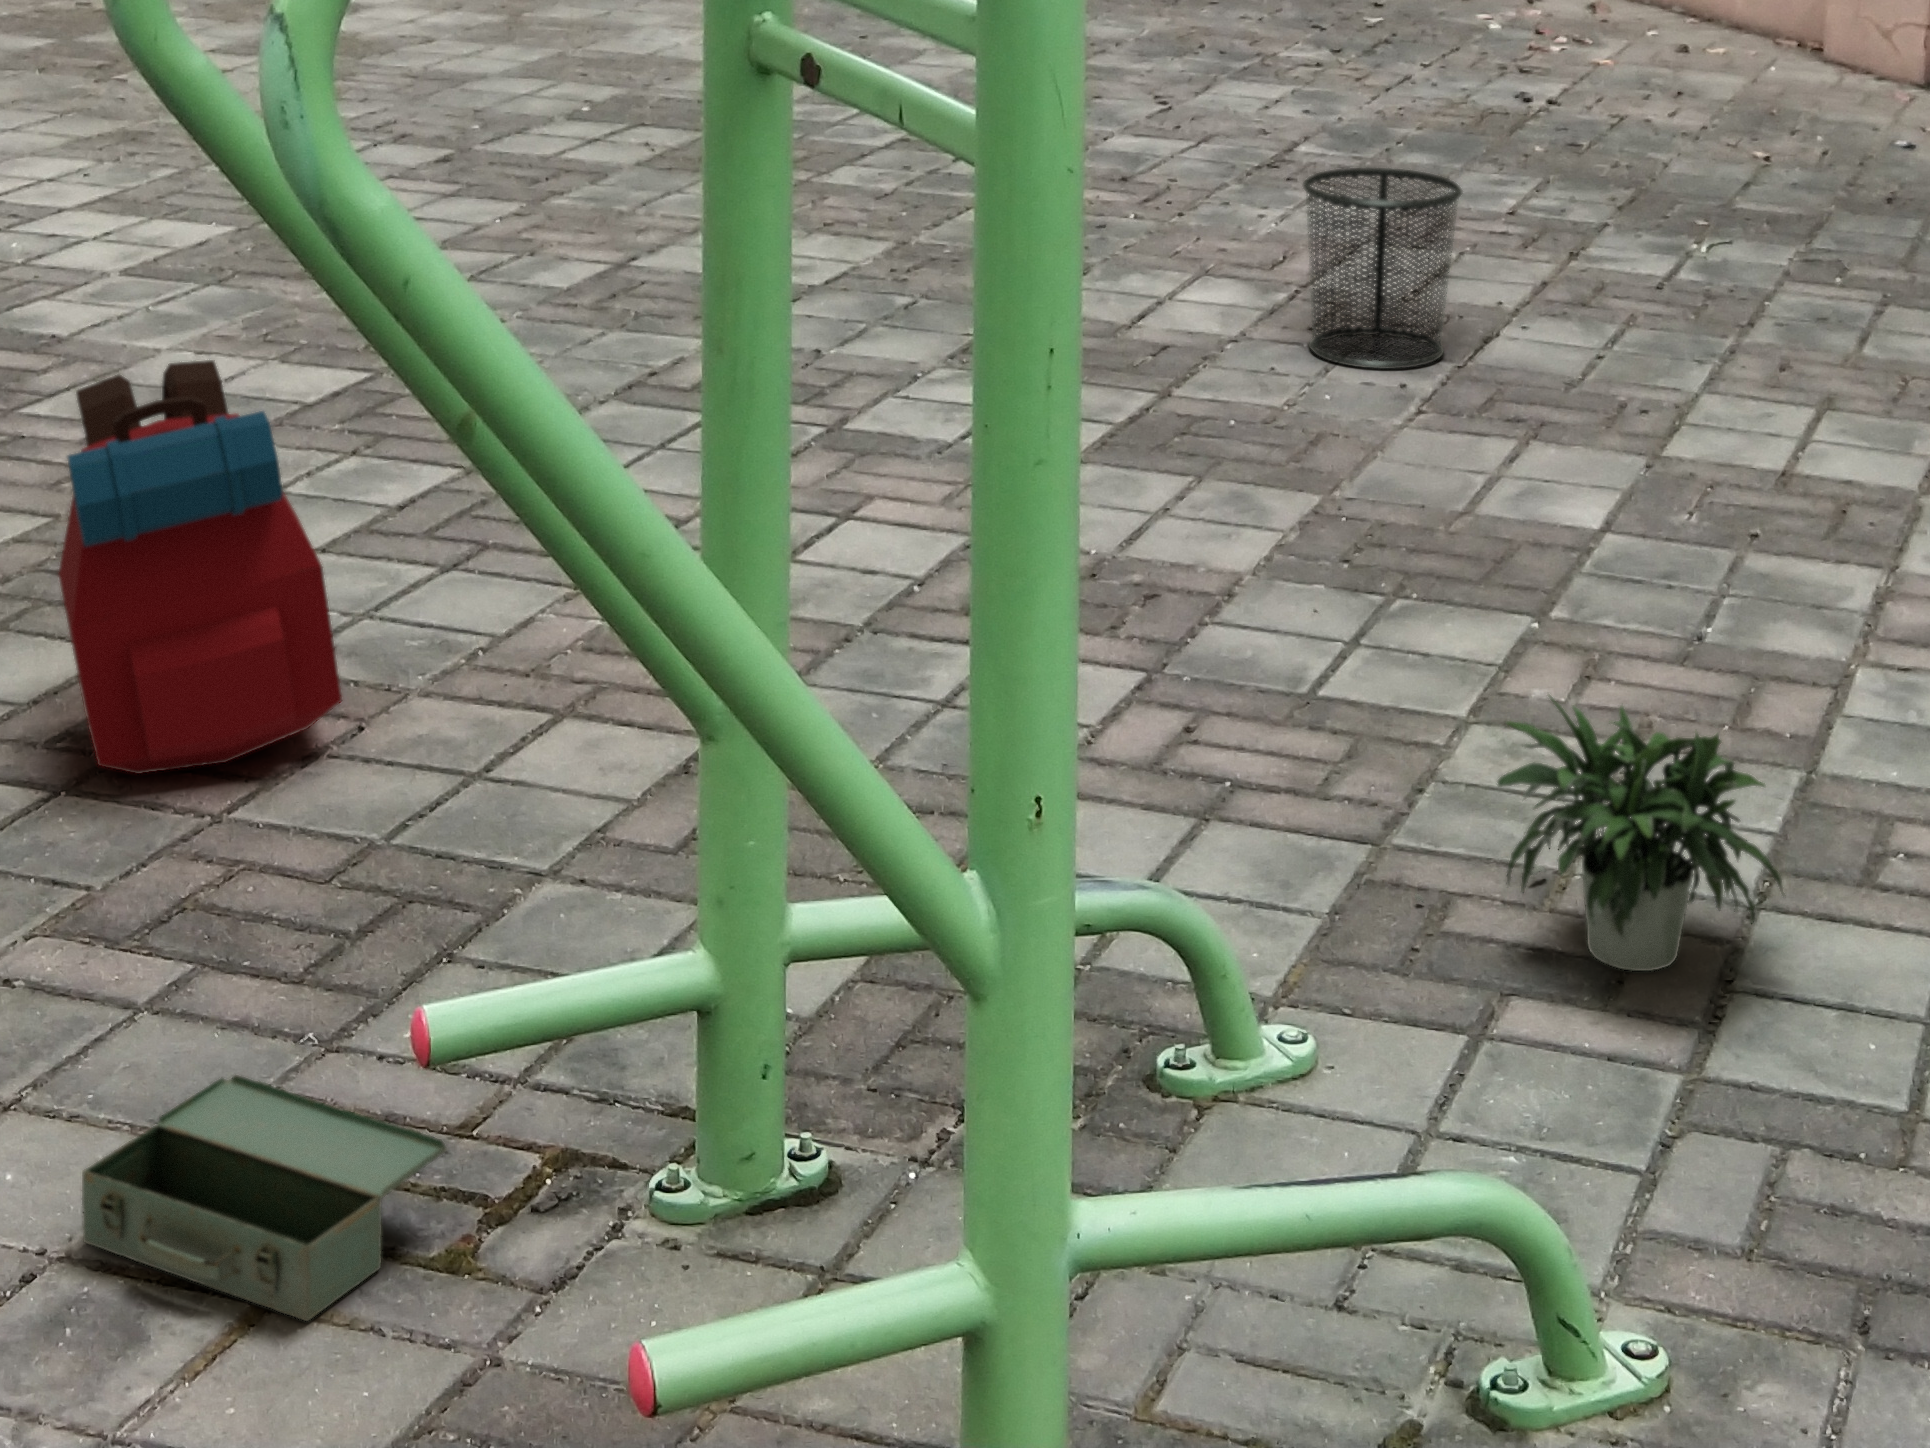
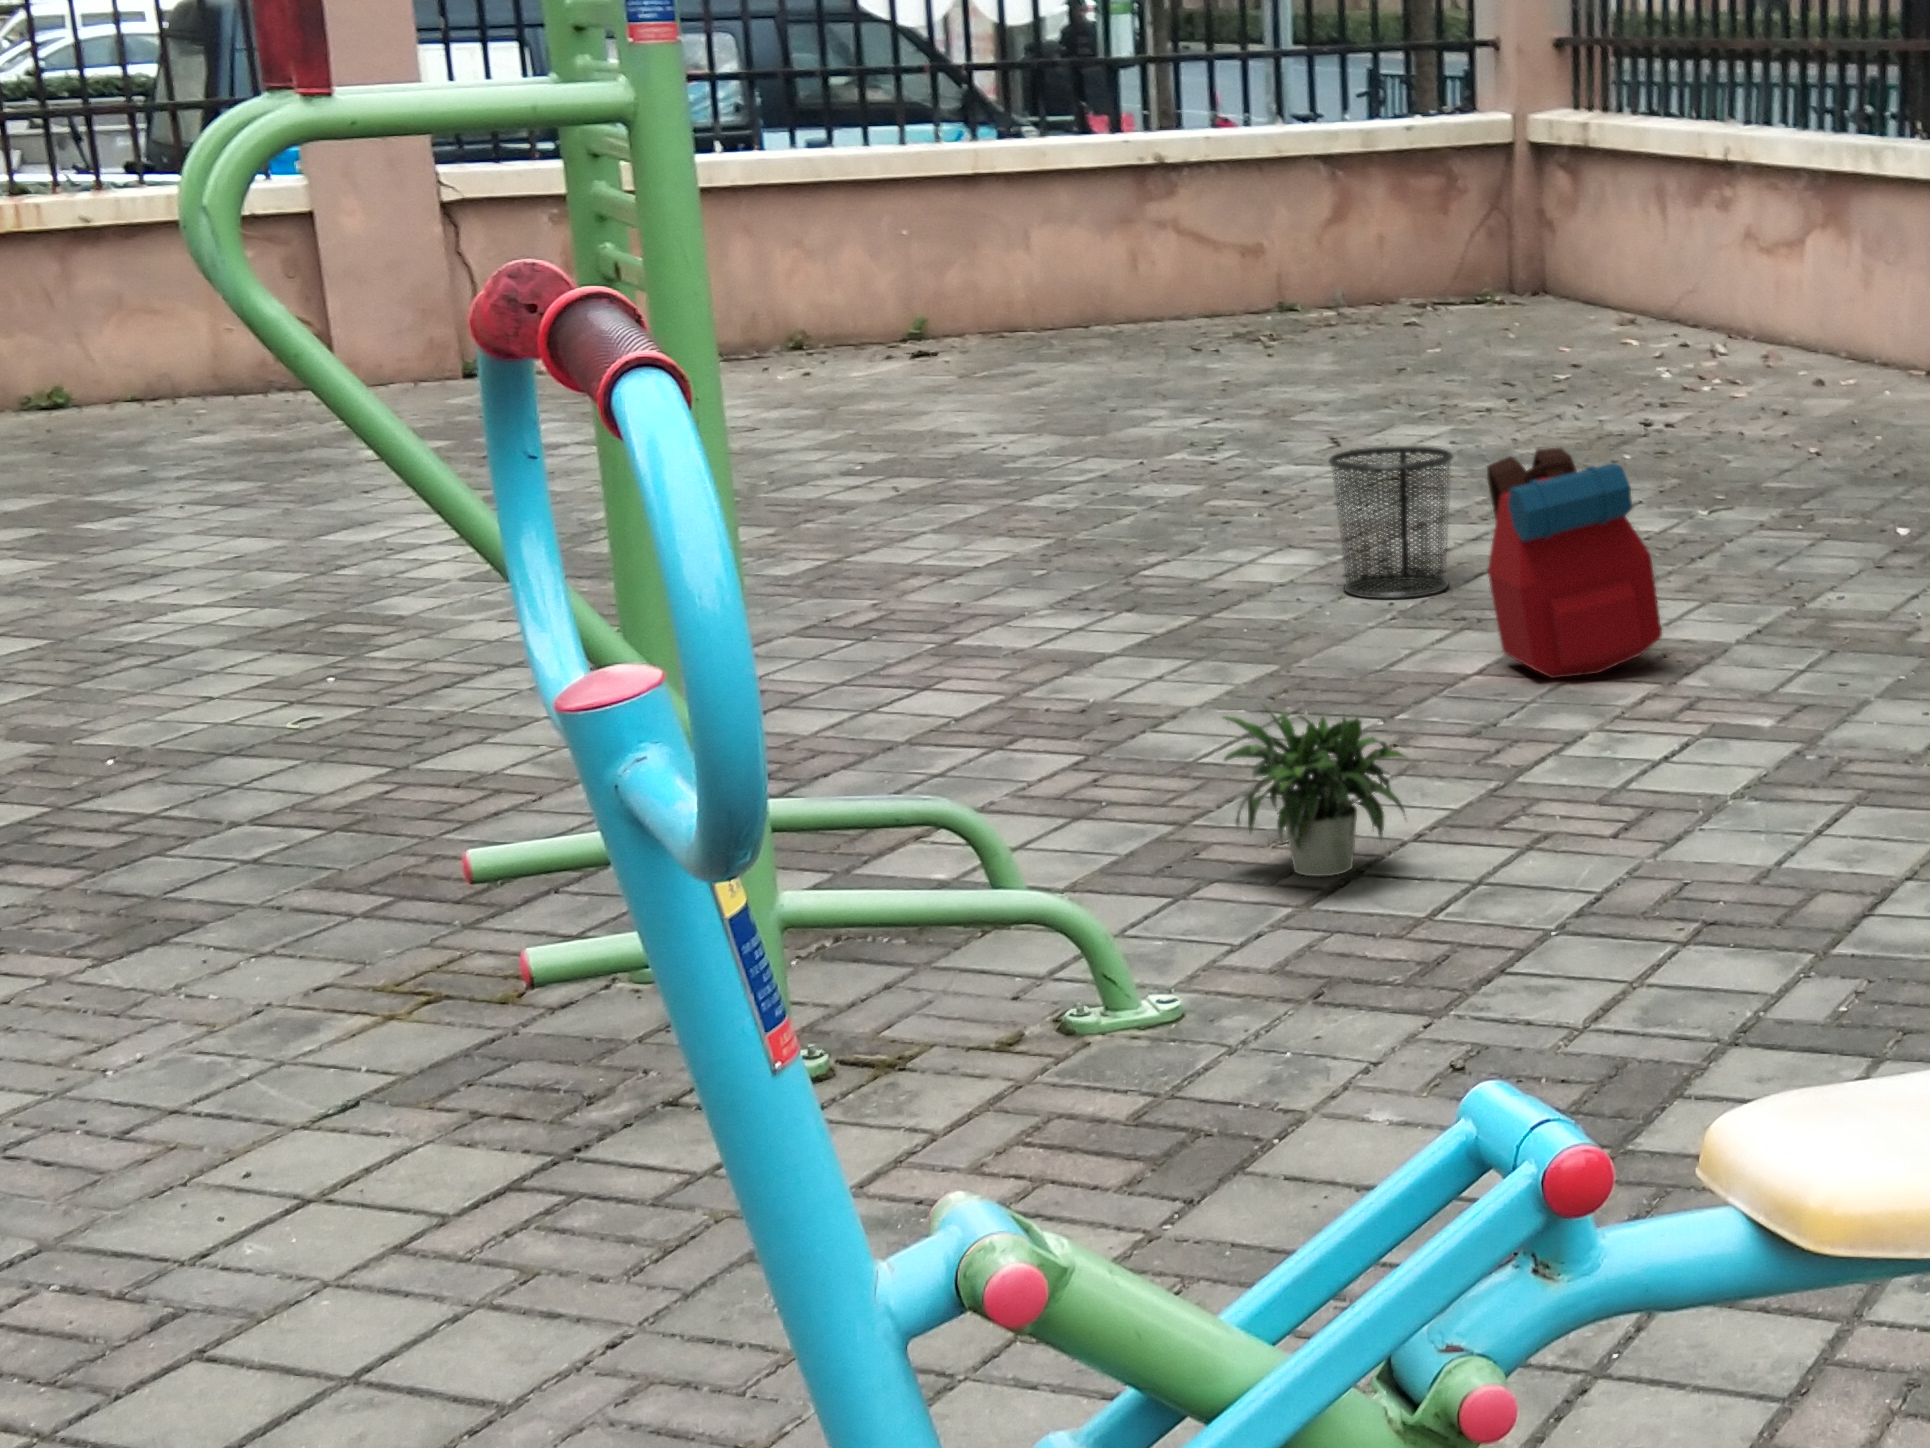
backpack: present [59,360,342,774] -> present [1487,448,1662,678]
toolbox: present [82,1075,447,1321] -> none [288,914,502,1016]

